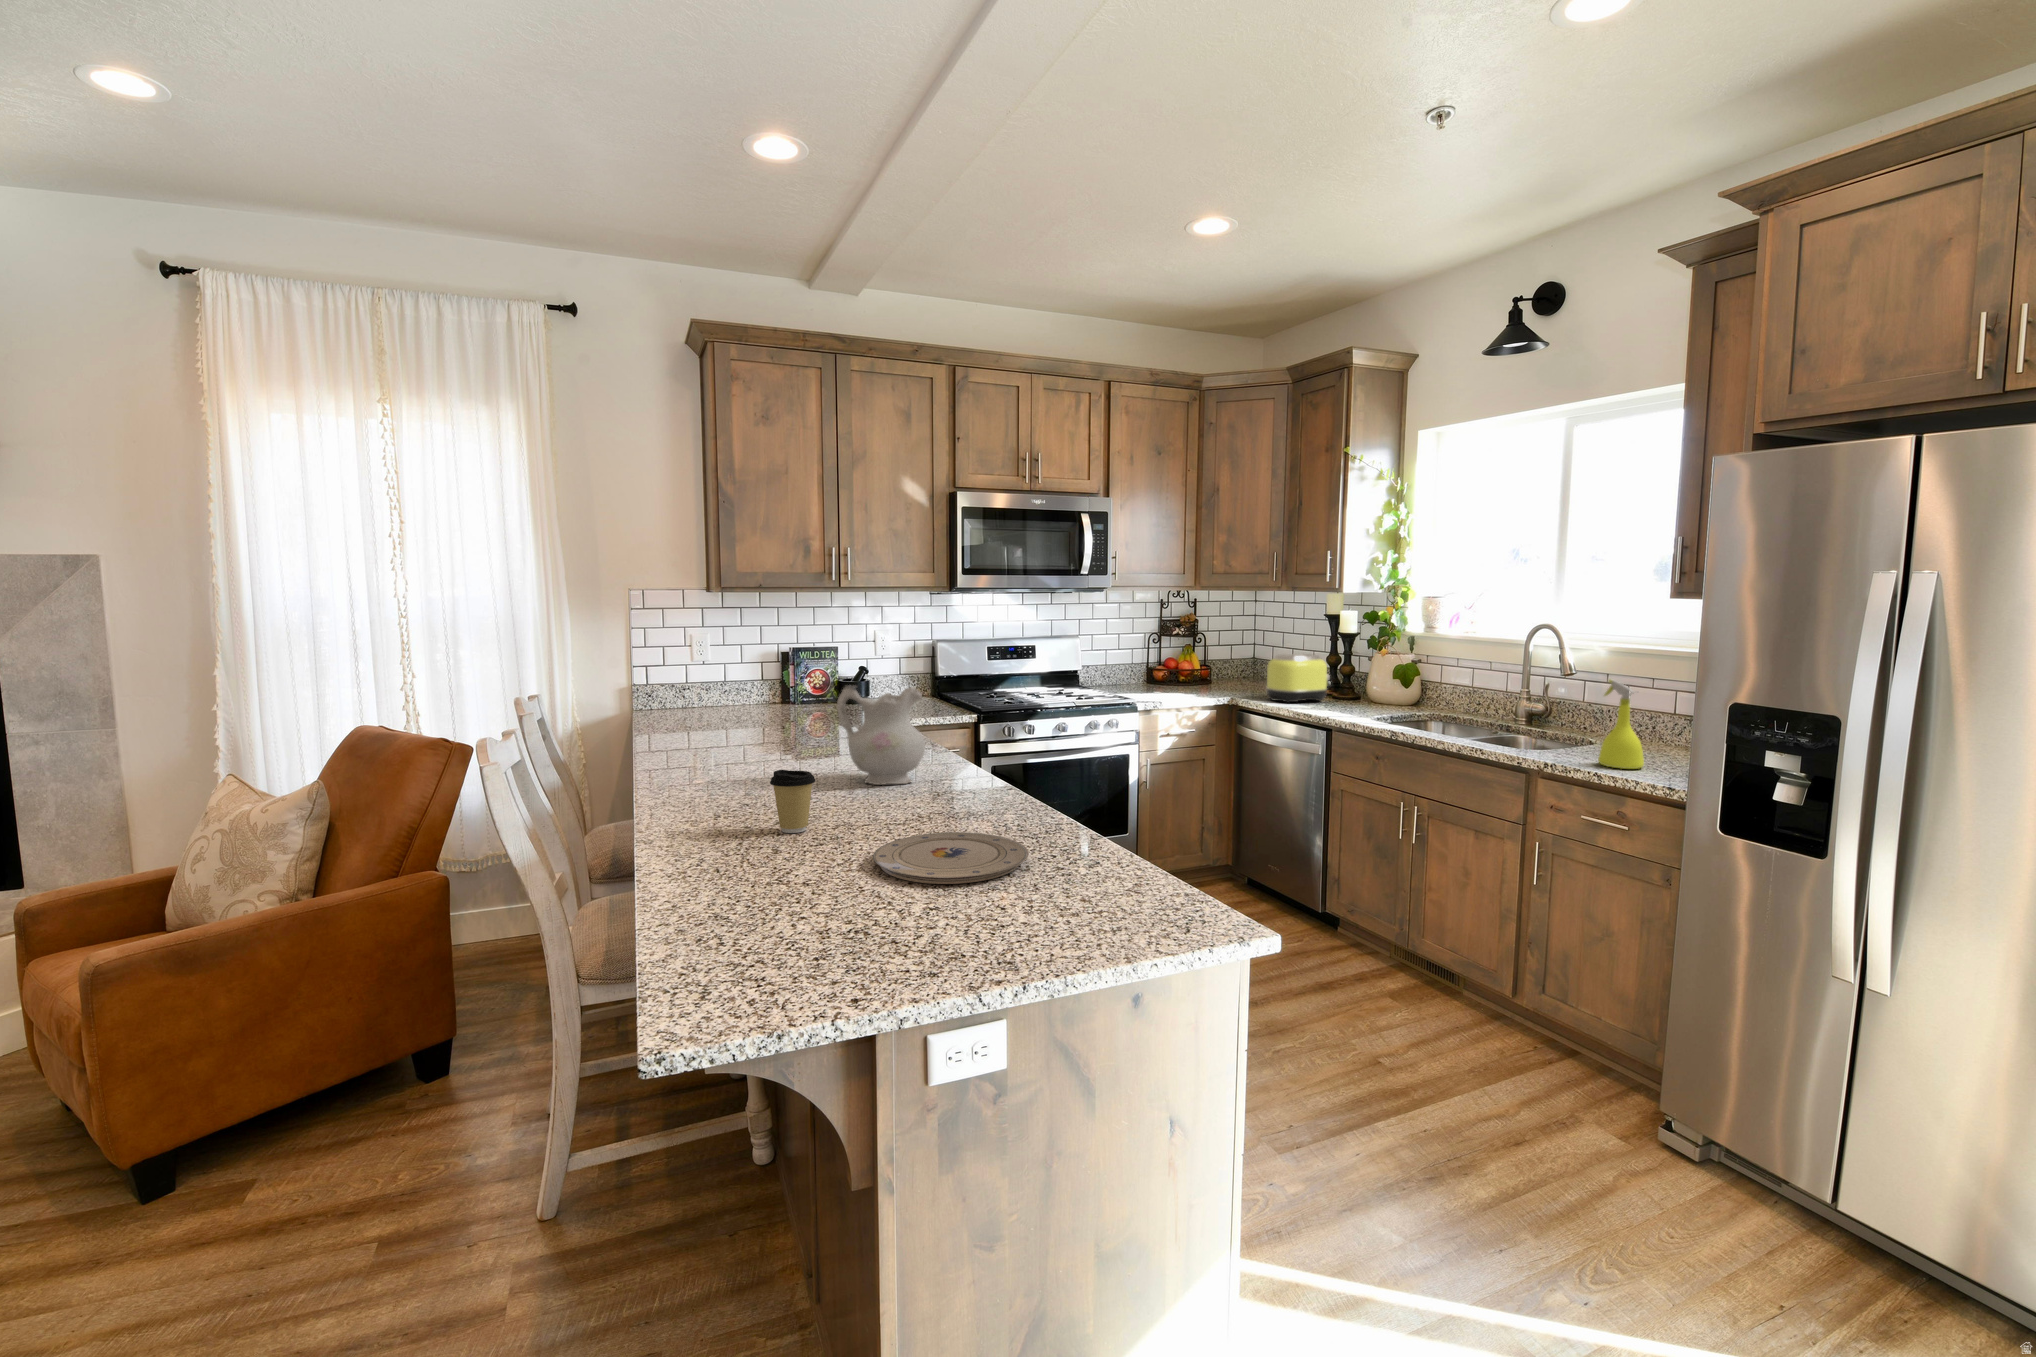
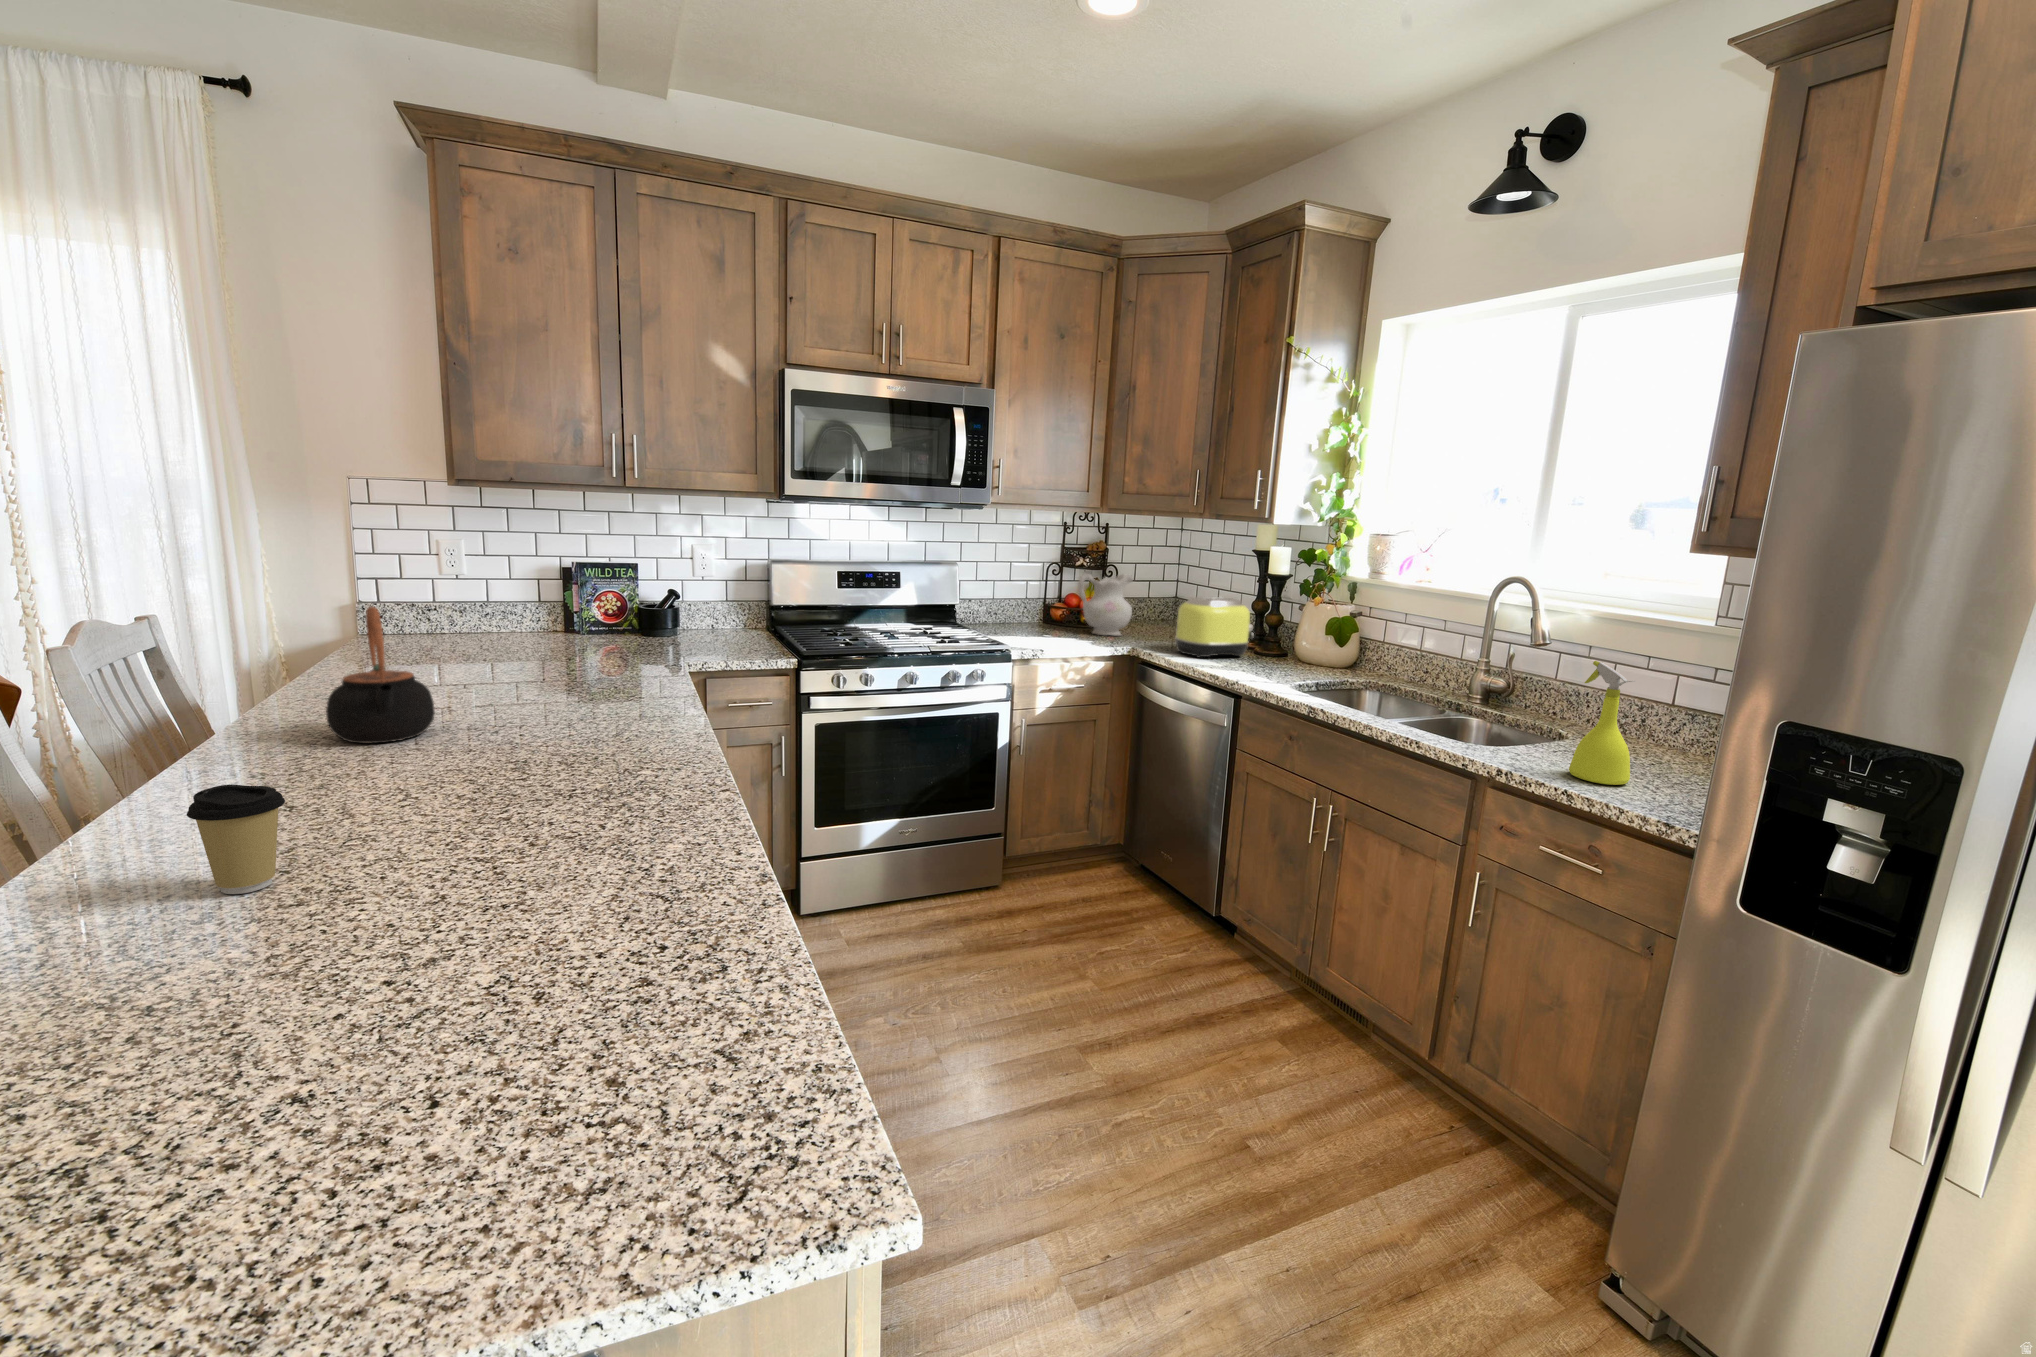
teapot: none [720,675,784,769] -> present [326,606,435,743]
ceramic pitcher: present [837,685,925,785] -> present [1078,571,1133,635]
plate: present [873,832,1029,884] -> none [235,909,575,1061]

